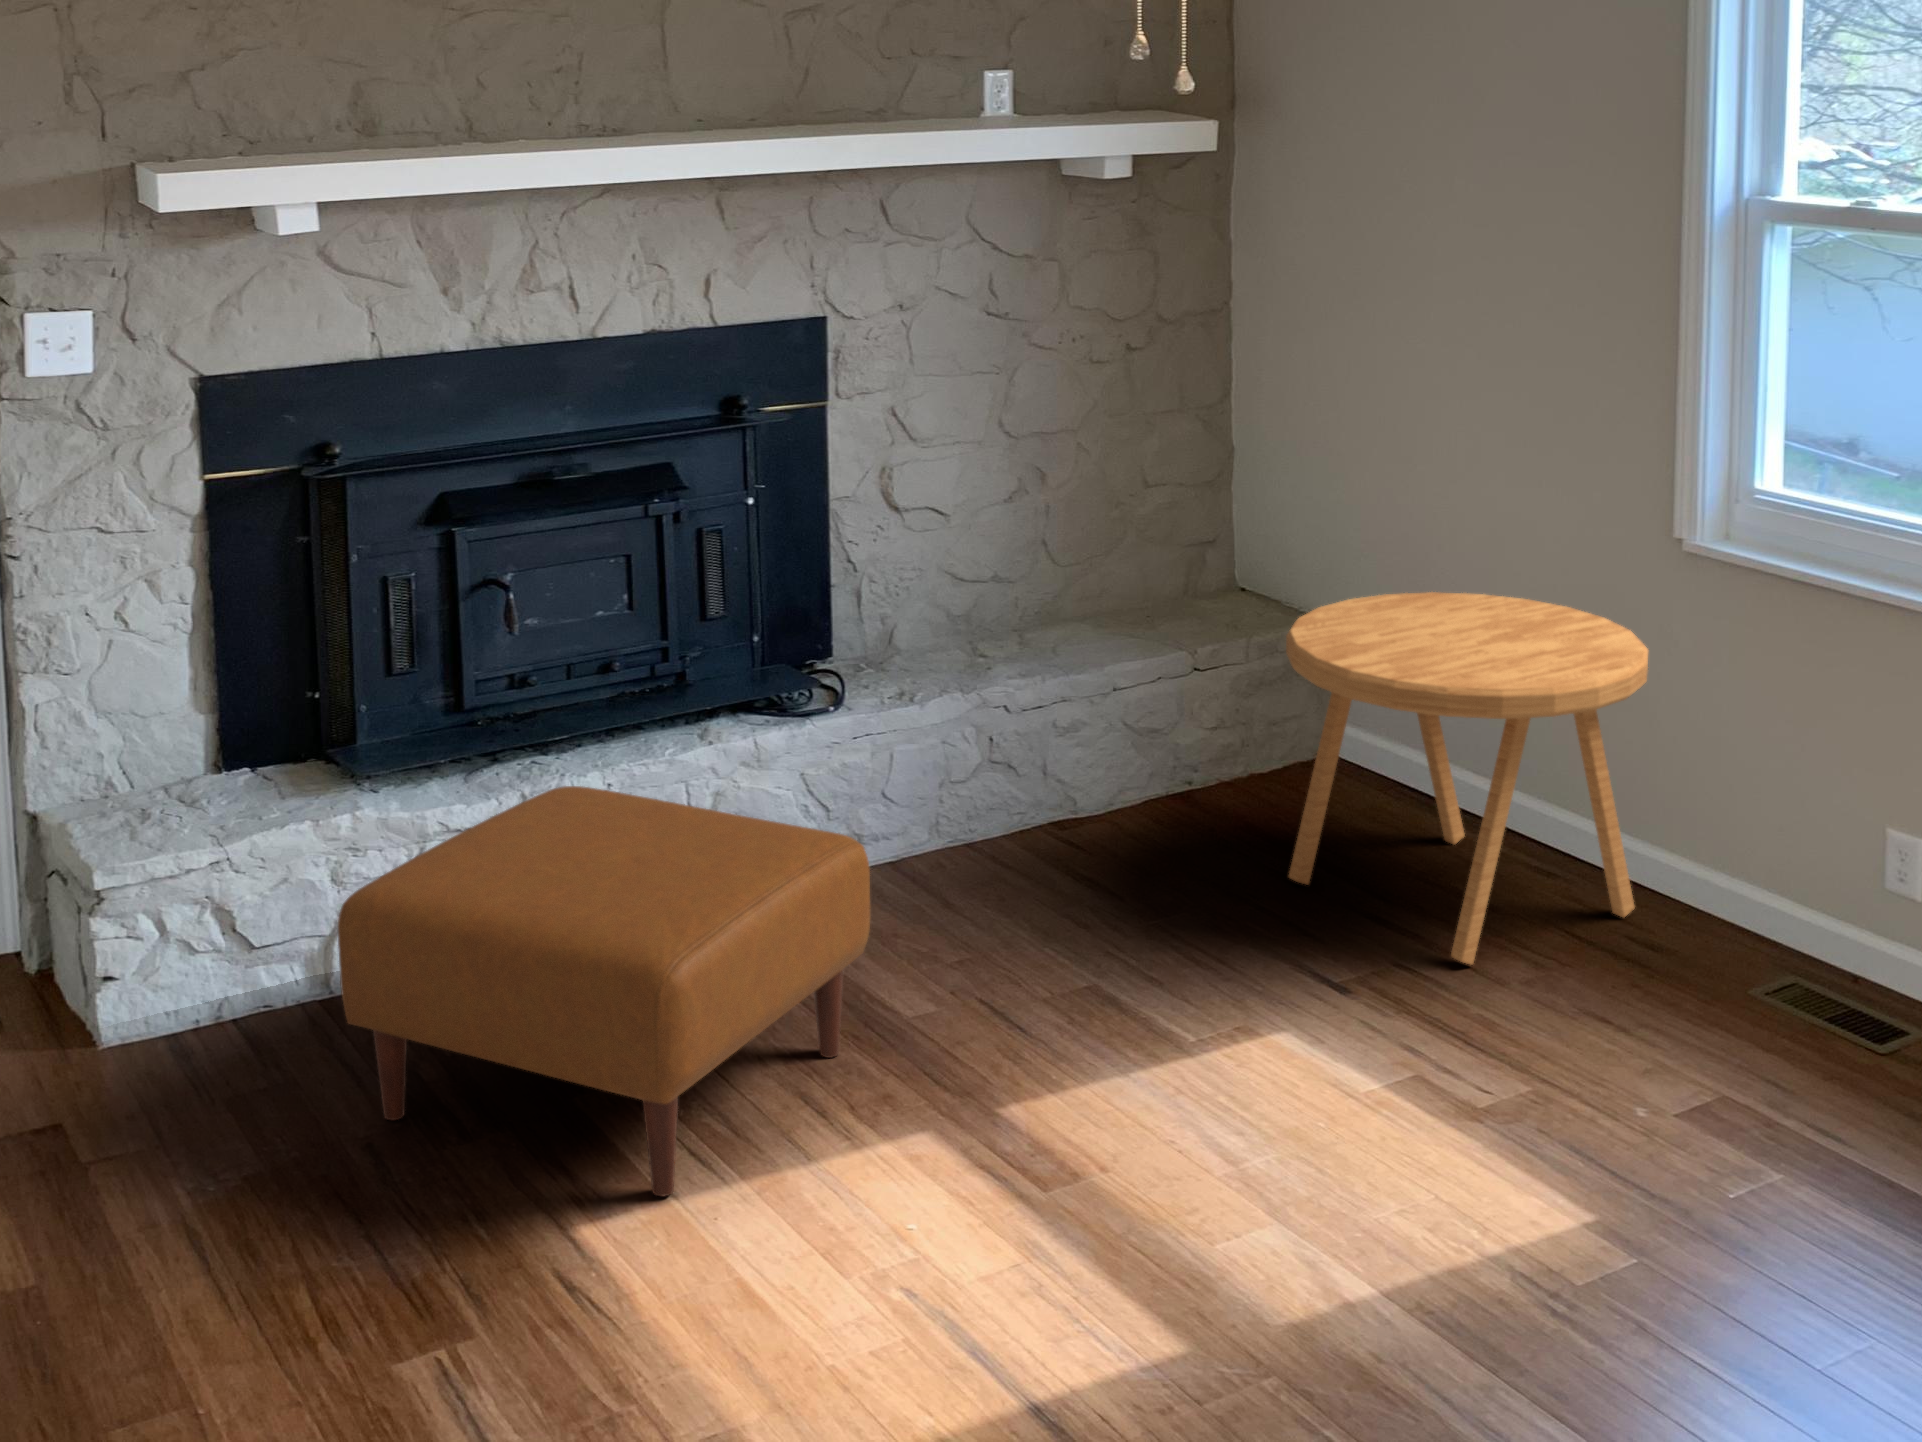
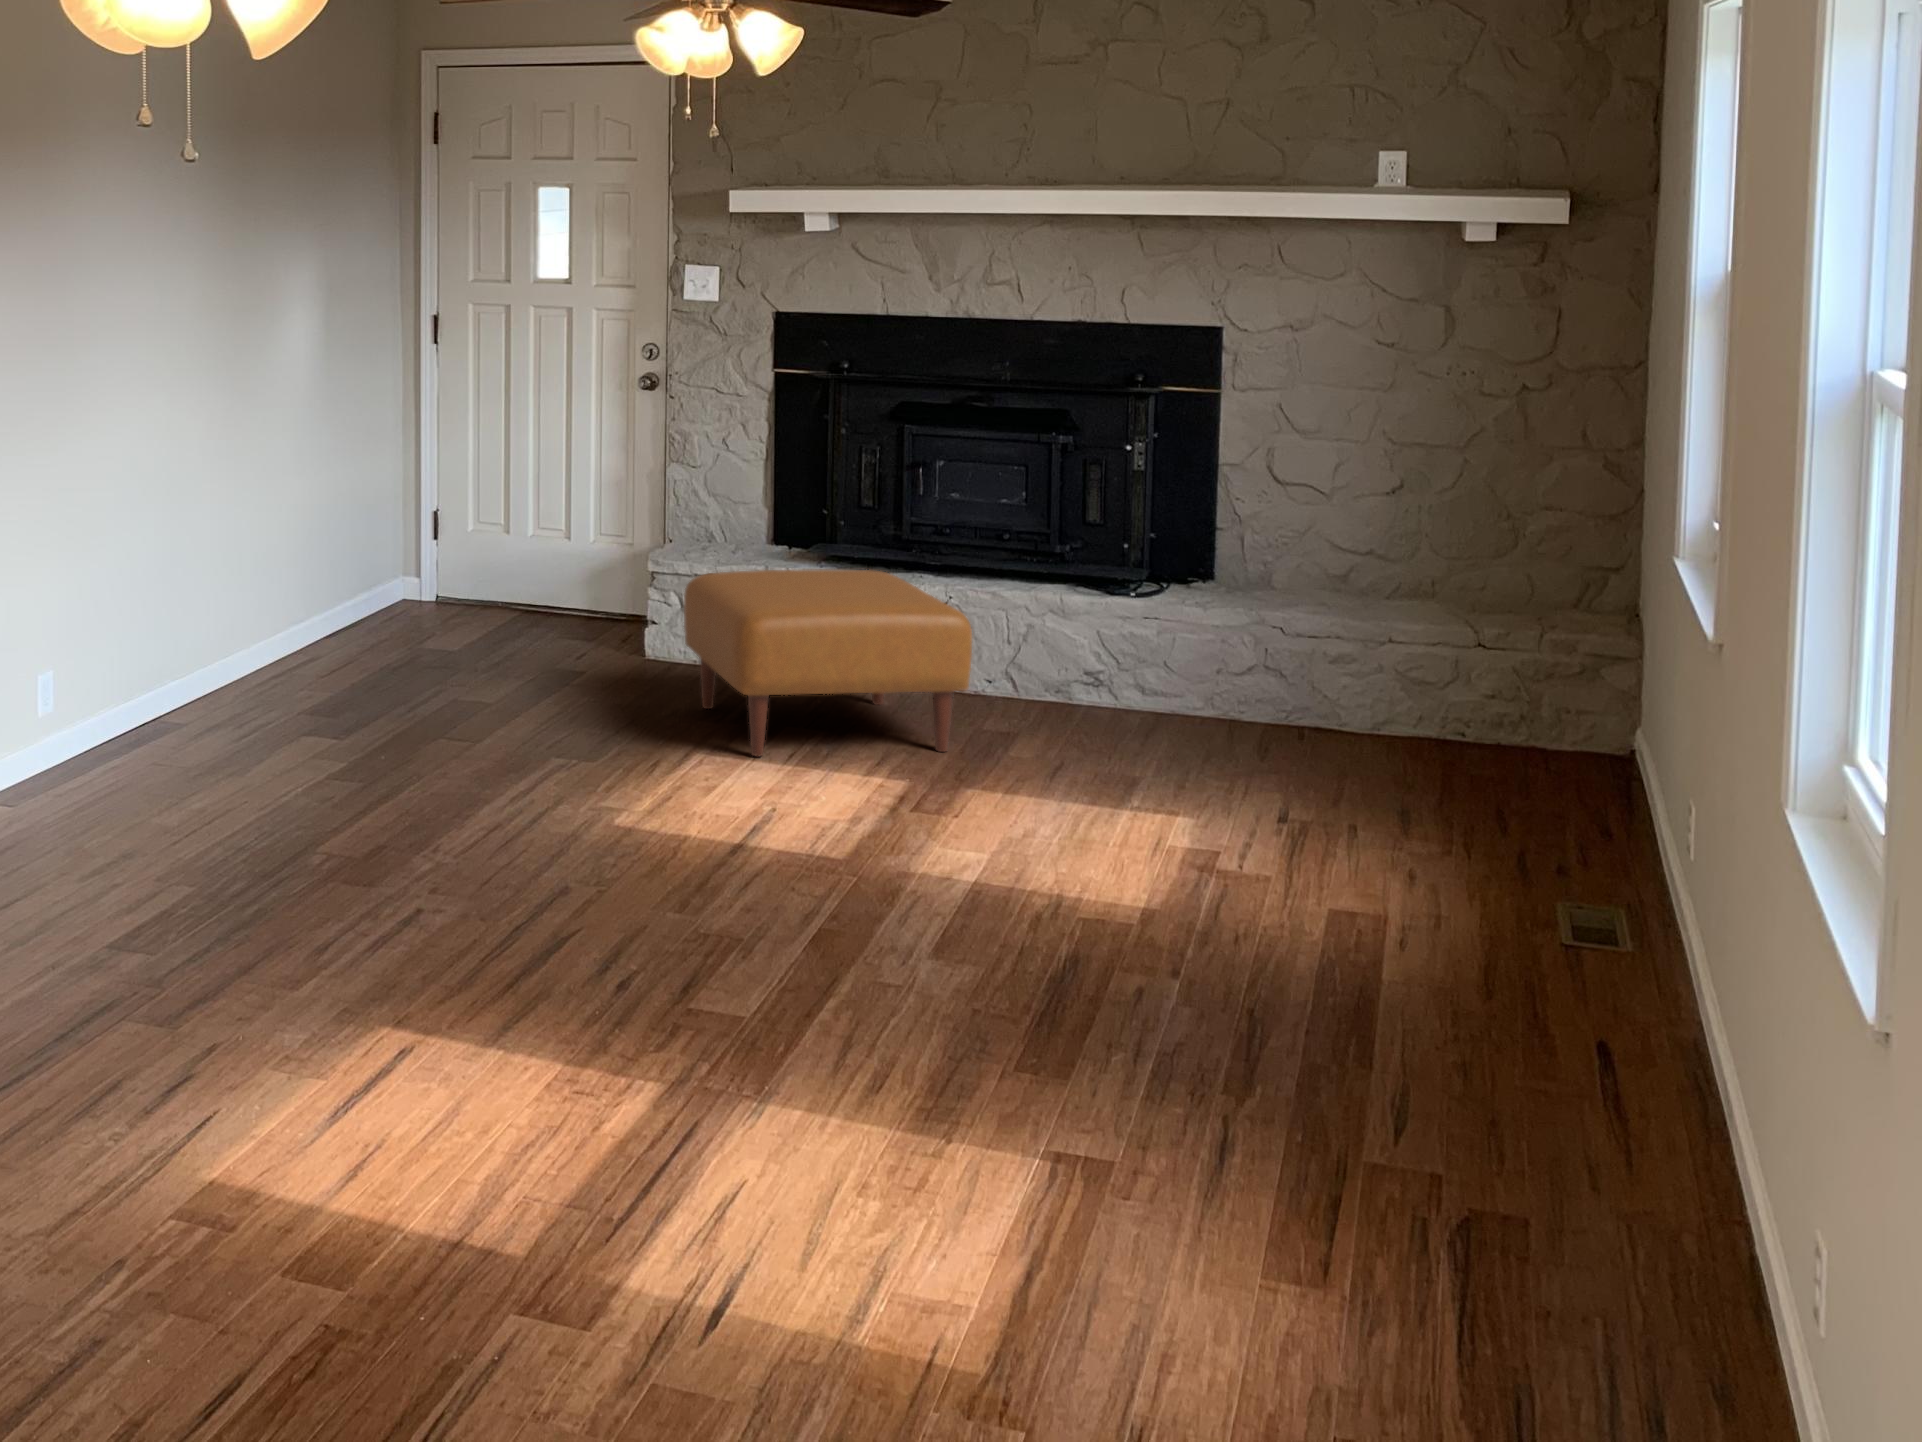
side table: present [1286,592,1648,965] -> none [1358,577,1673,861]

